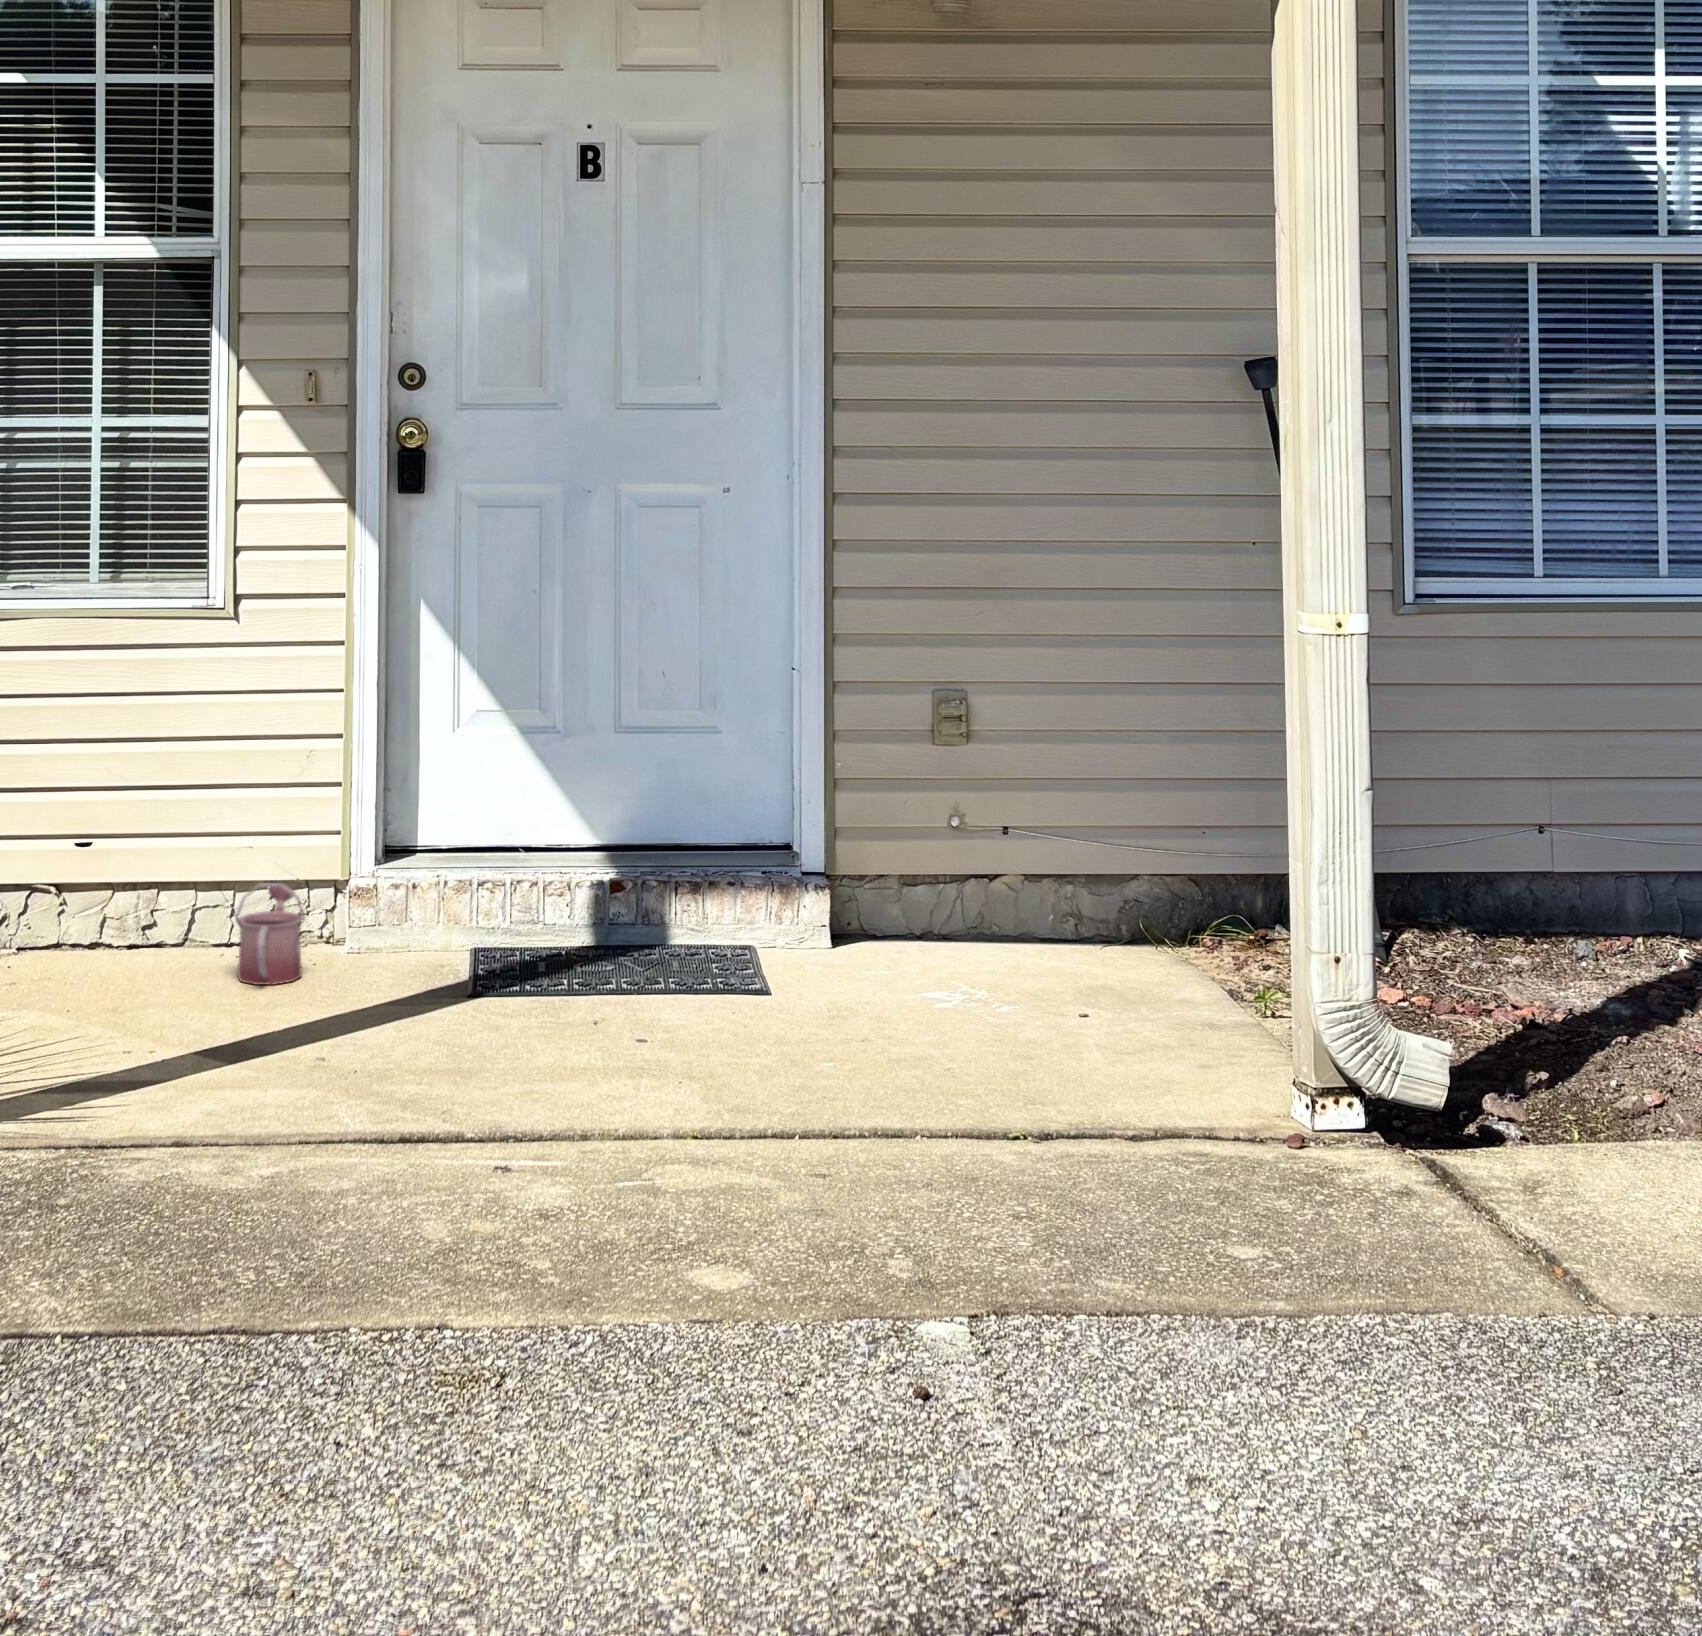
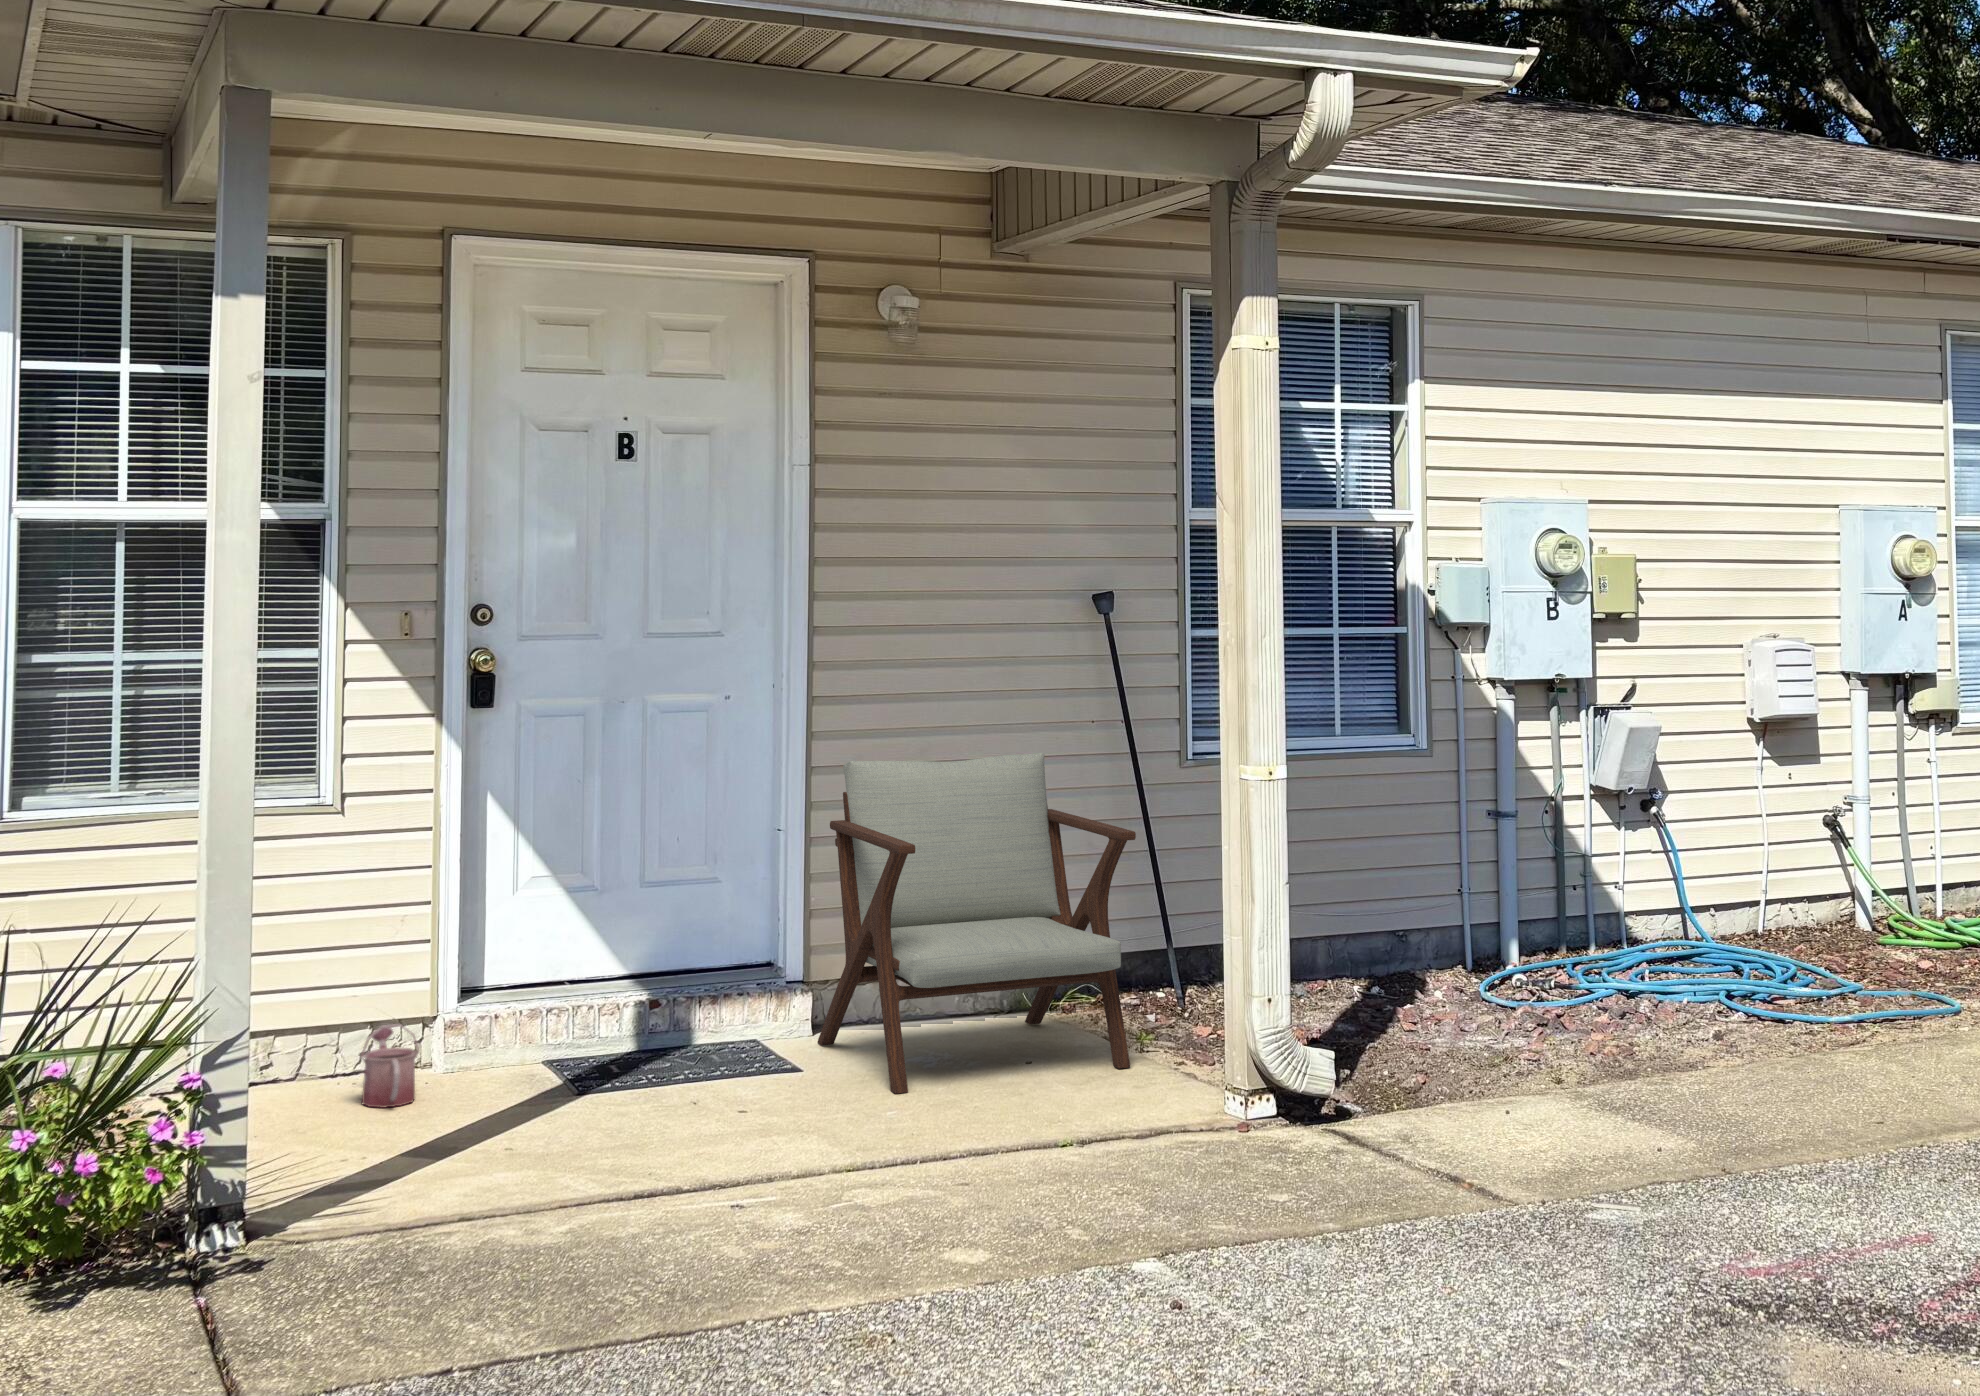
lounge chair: none [846,581,1229,1038] -> present [817,753,1136,1094]

